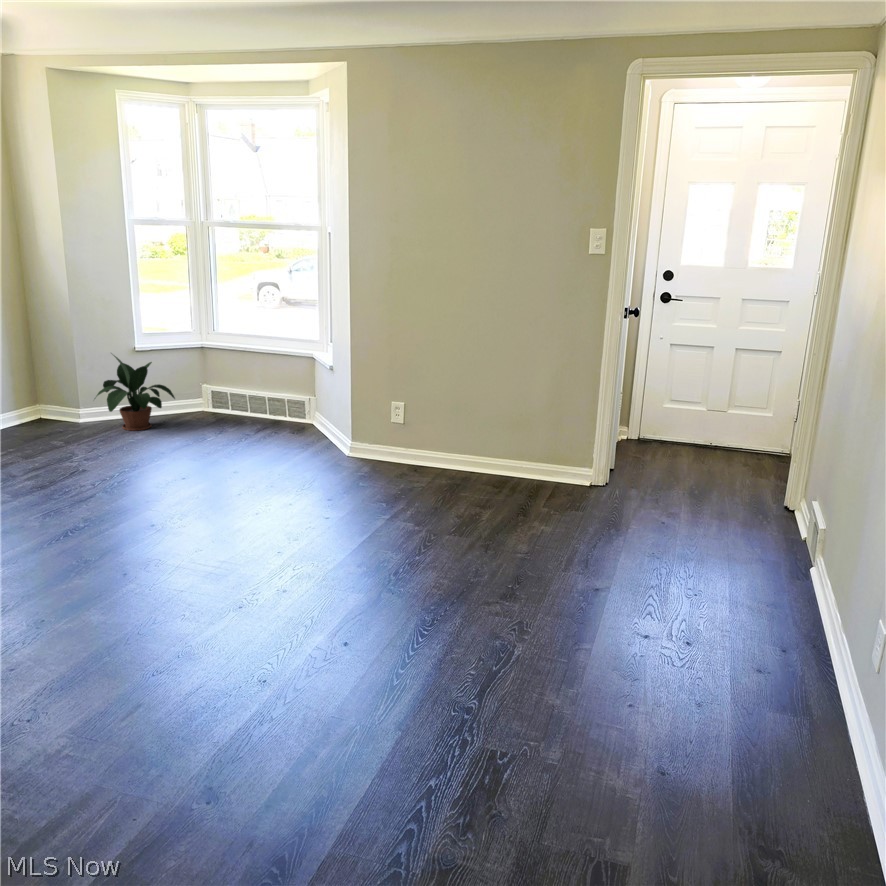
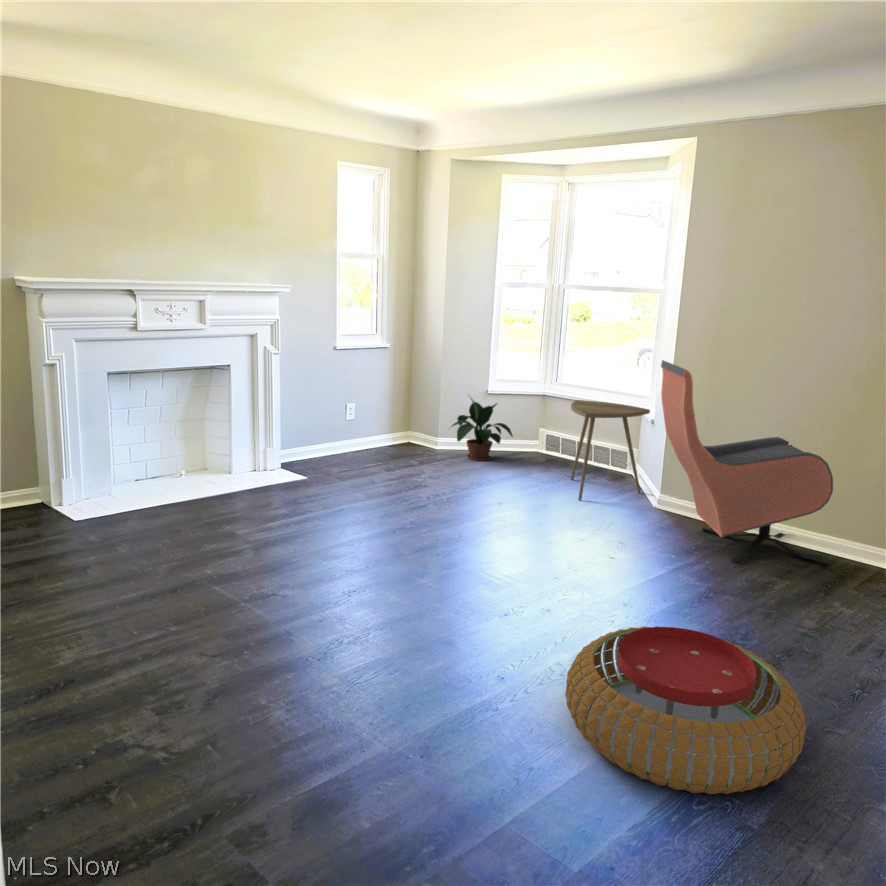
armchair: none [344,302,517,497] -> present [661,360,833,565]
side table: none [243,351,327,459] -> present [571,400,650,500]
pouf: none [338,580,575,752] -> present [565,626,806,795]

